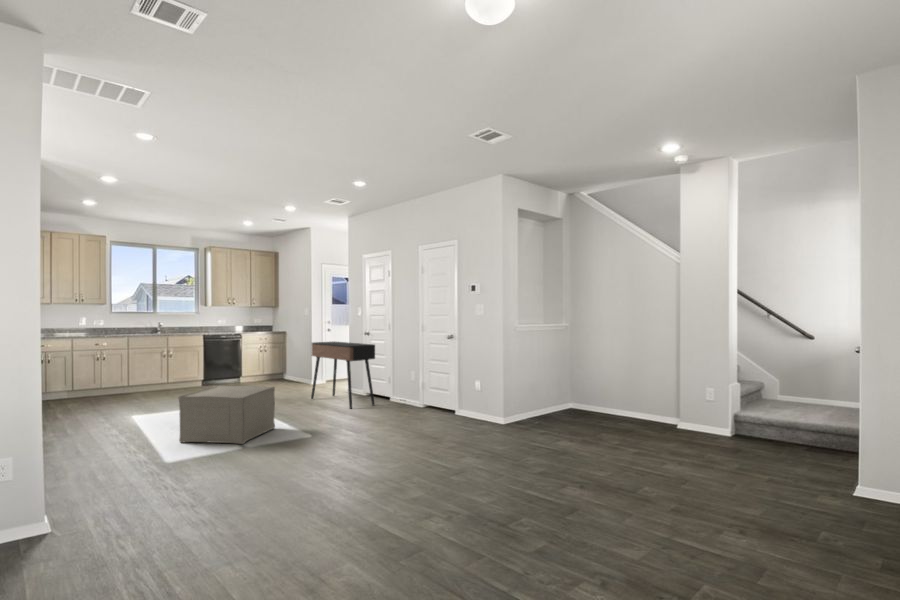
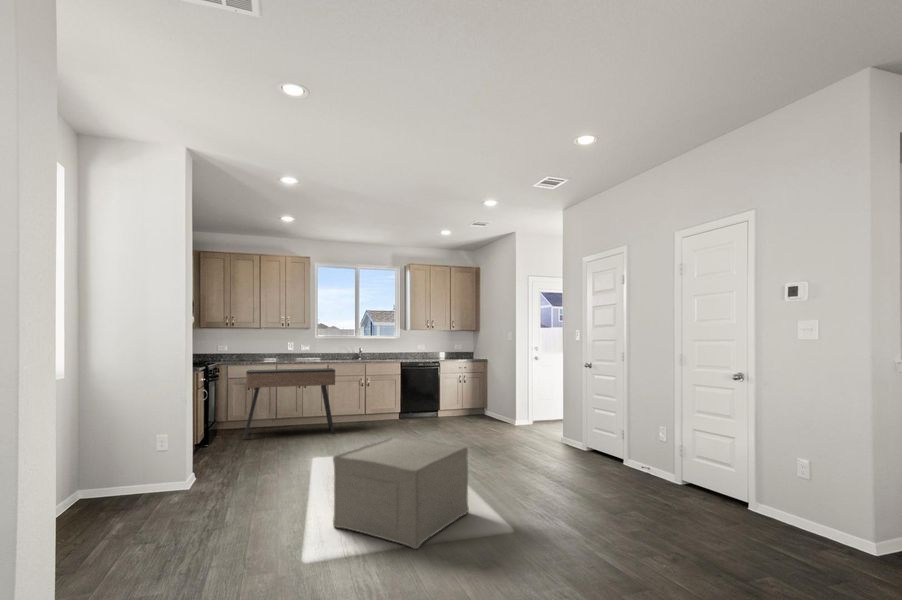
console table: present [311,342,375,409] -> present [244,368,335,440]

